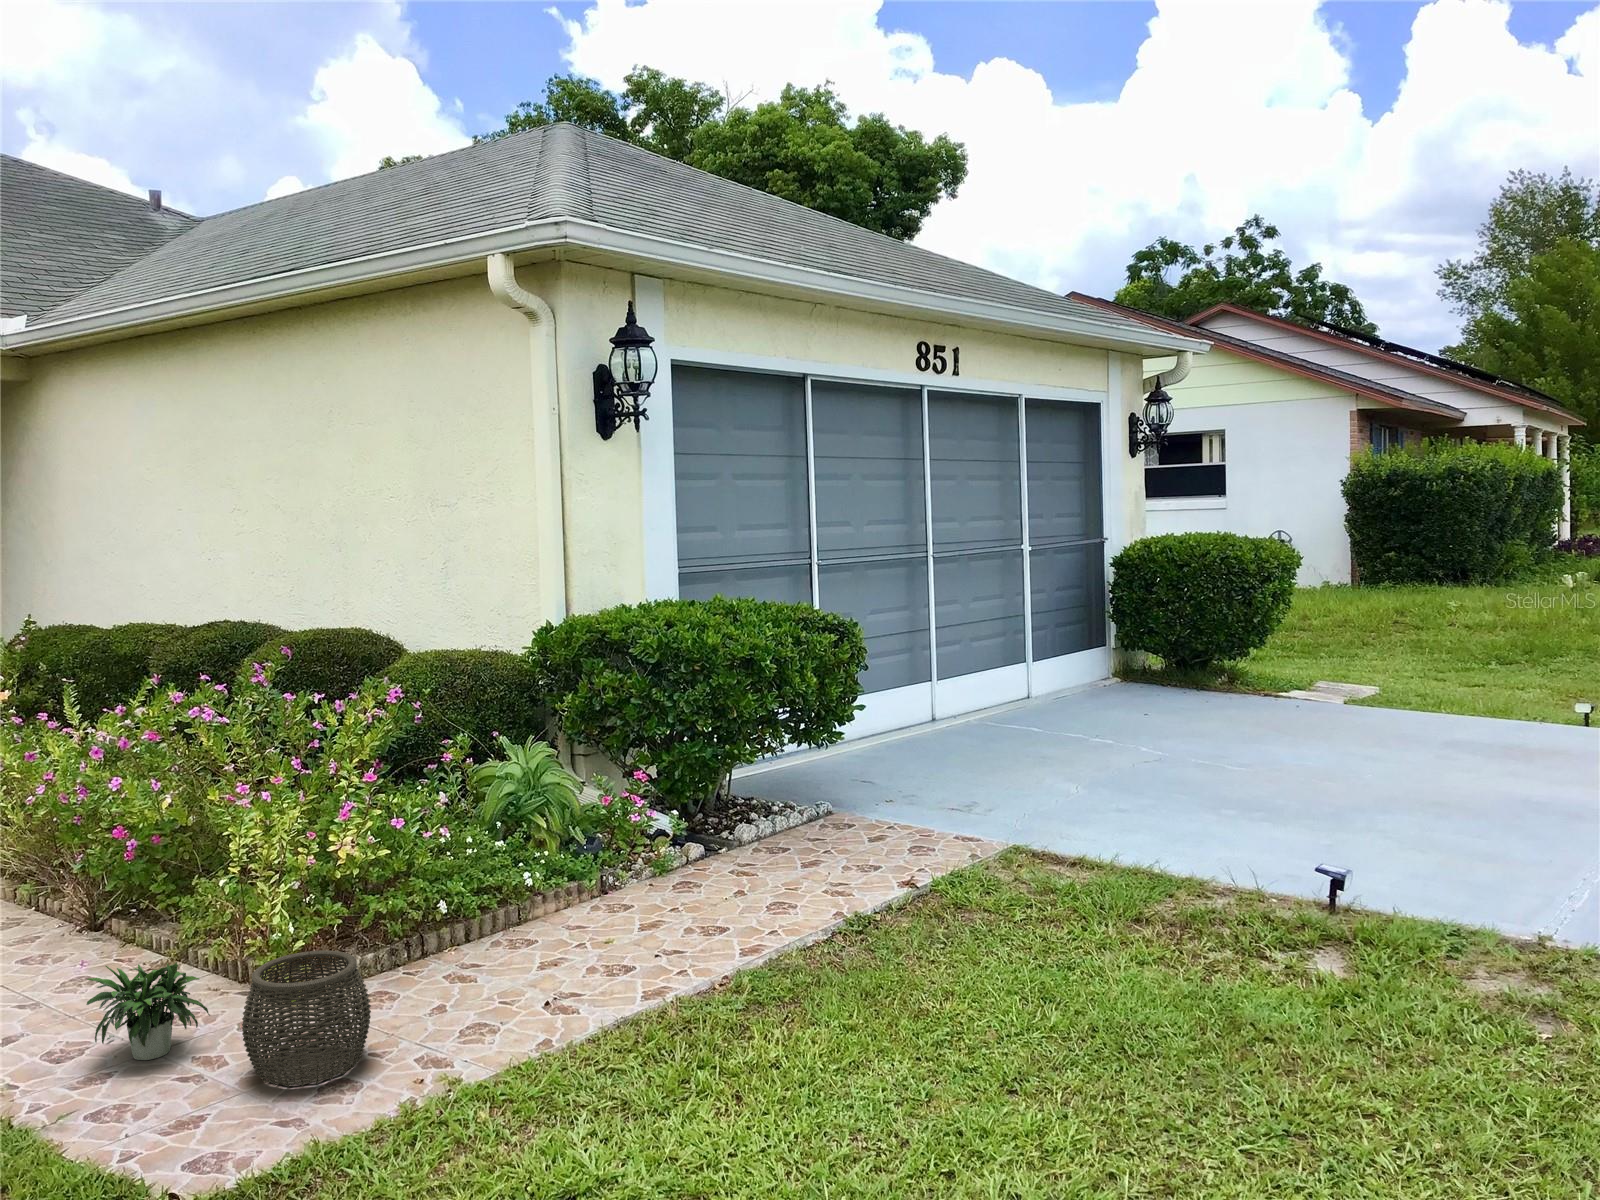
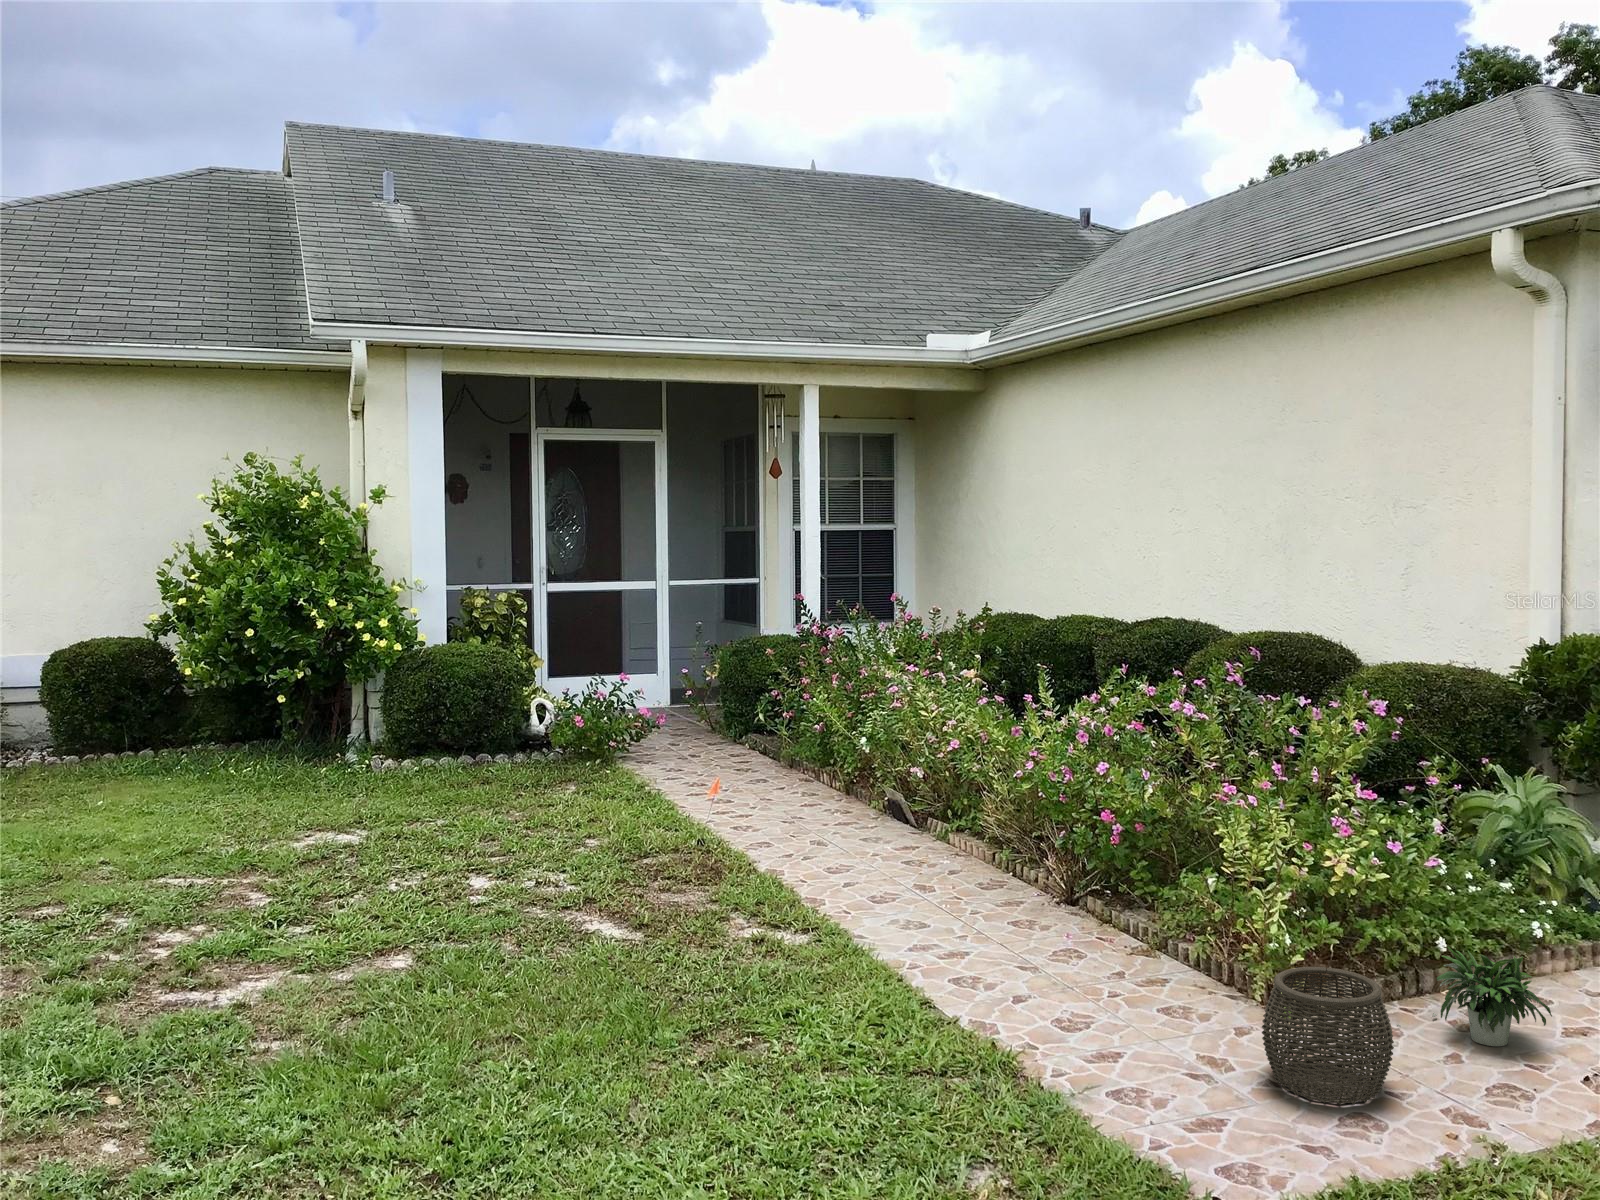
potted plant: present [57,962,210,1061] -> present [1397,947,1552,1046]

